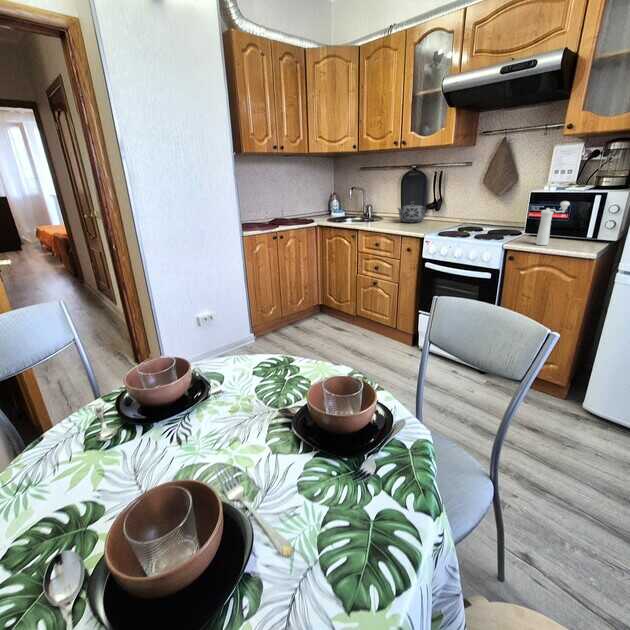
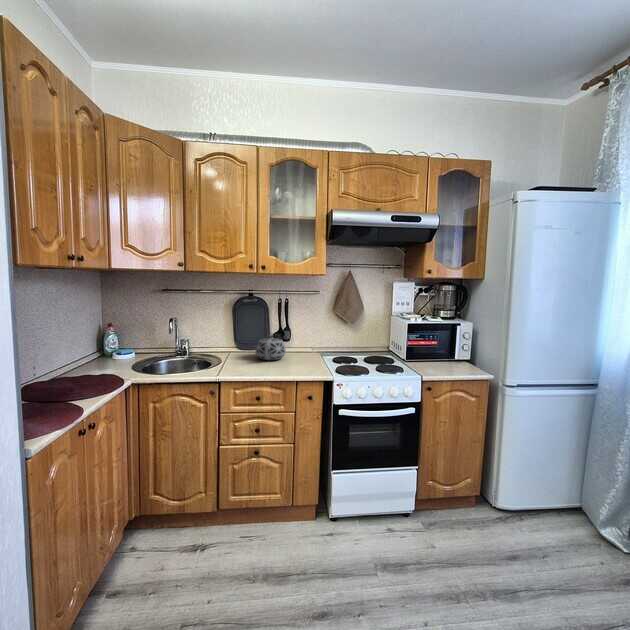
pepper mill: present [536,201,570,245] -> none [441,331,454,372]

